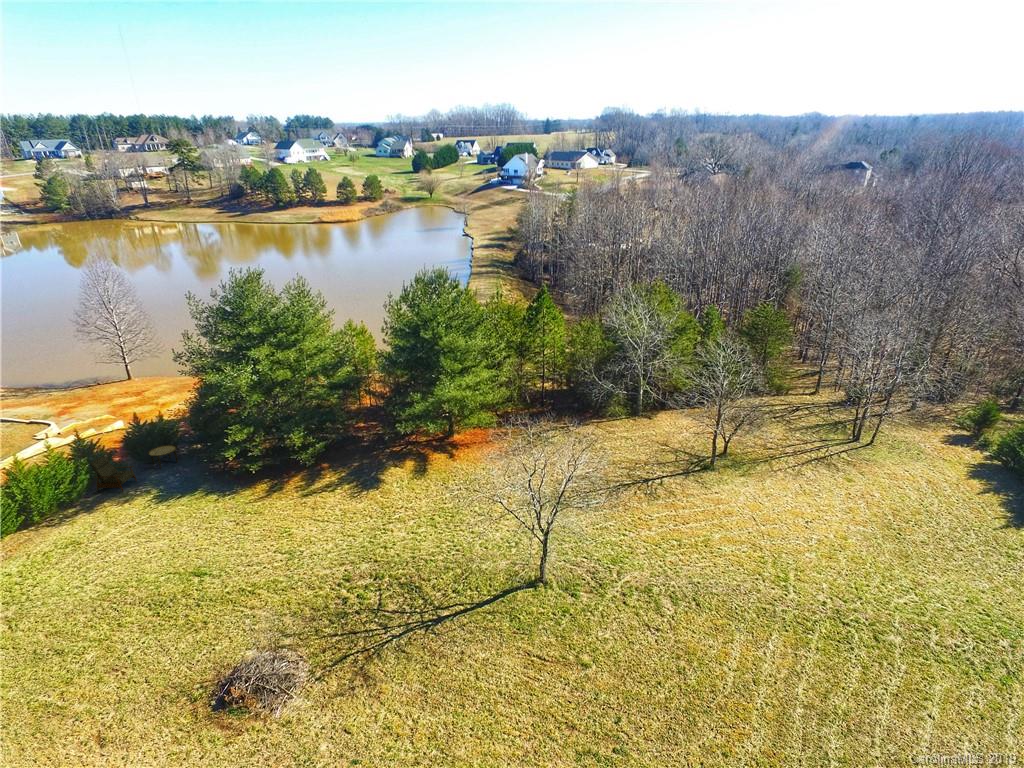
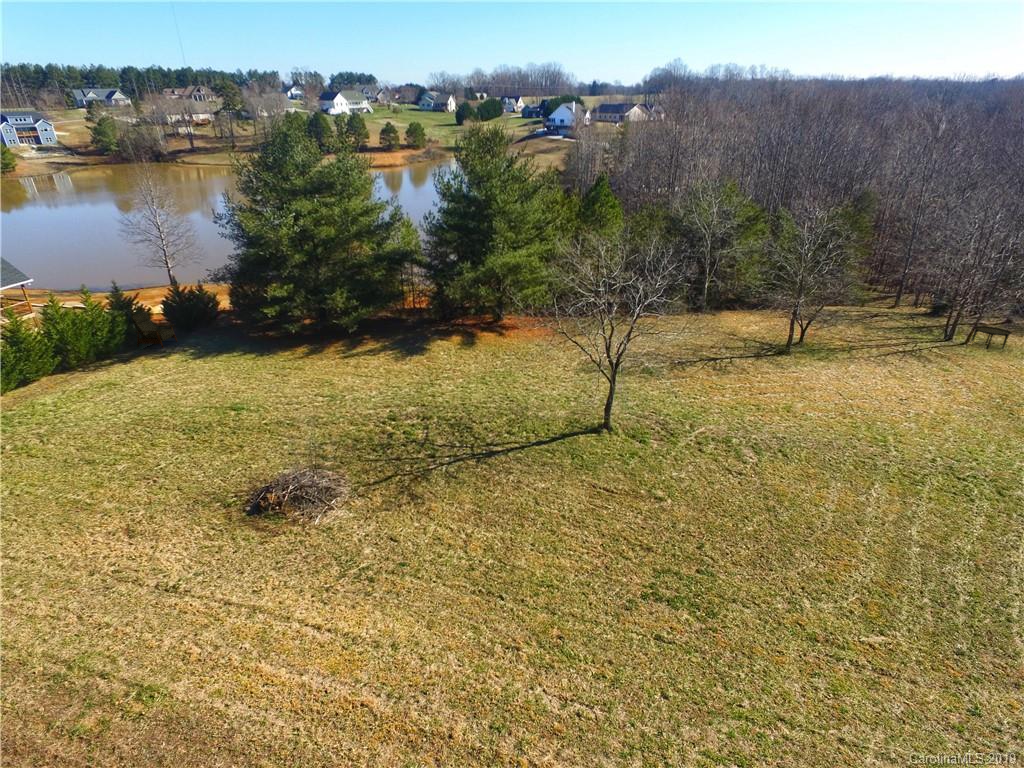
round table: present [147,444,178,468] -> present [972,326,1011,349]

